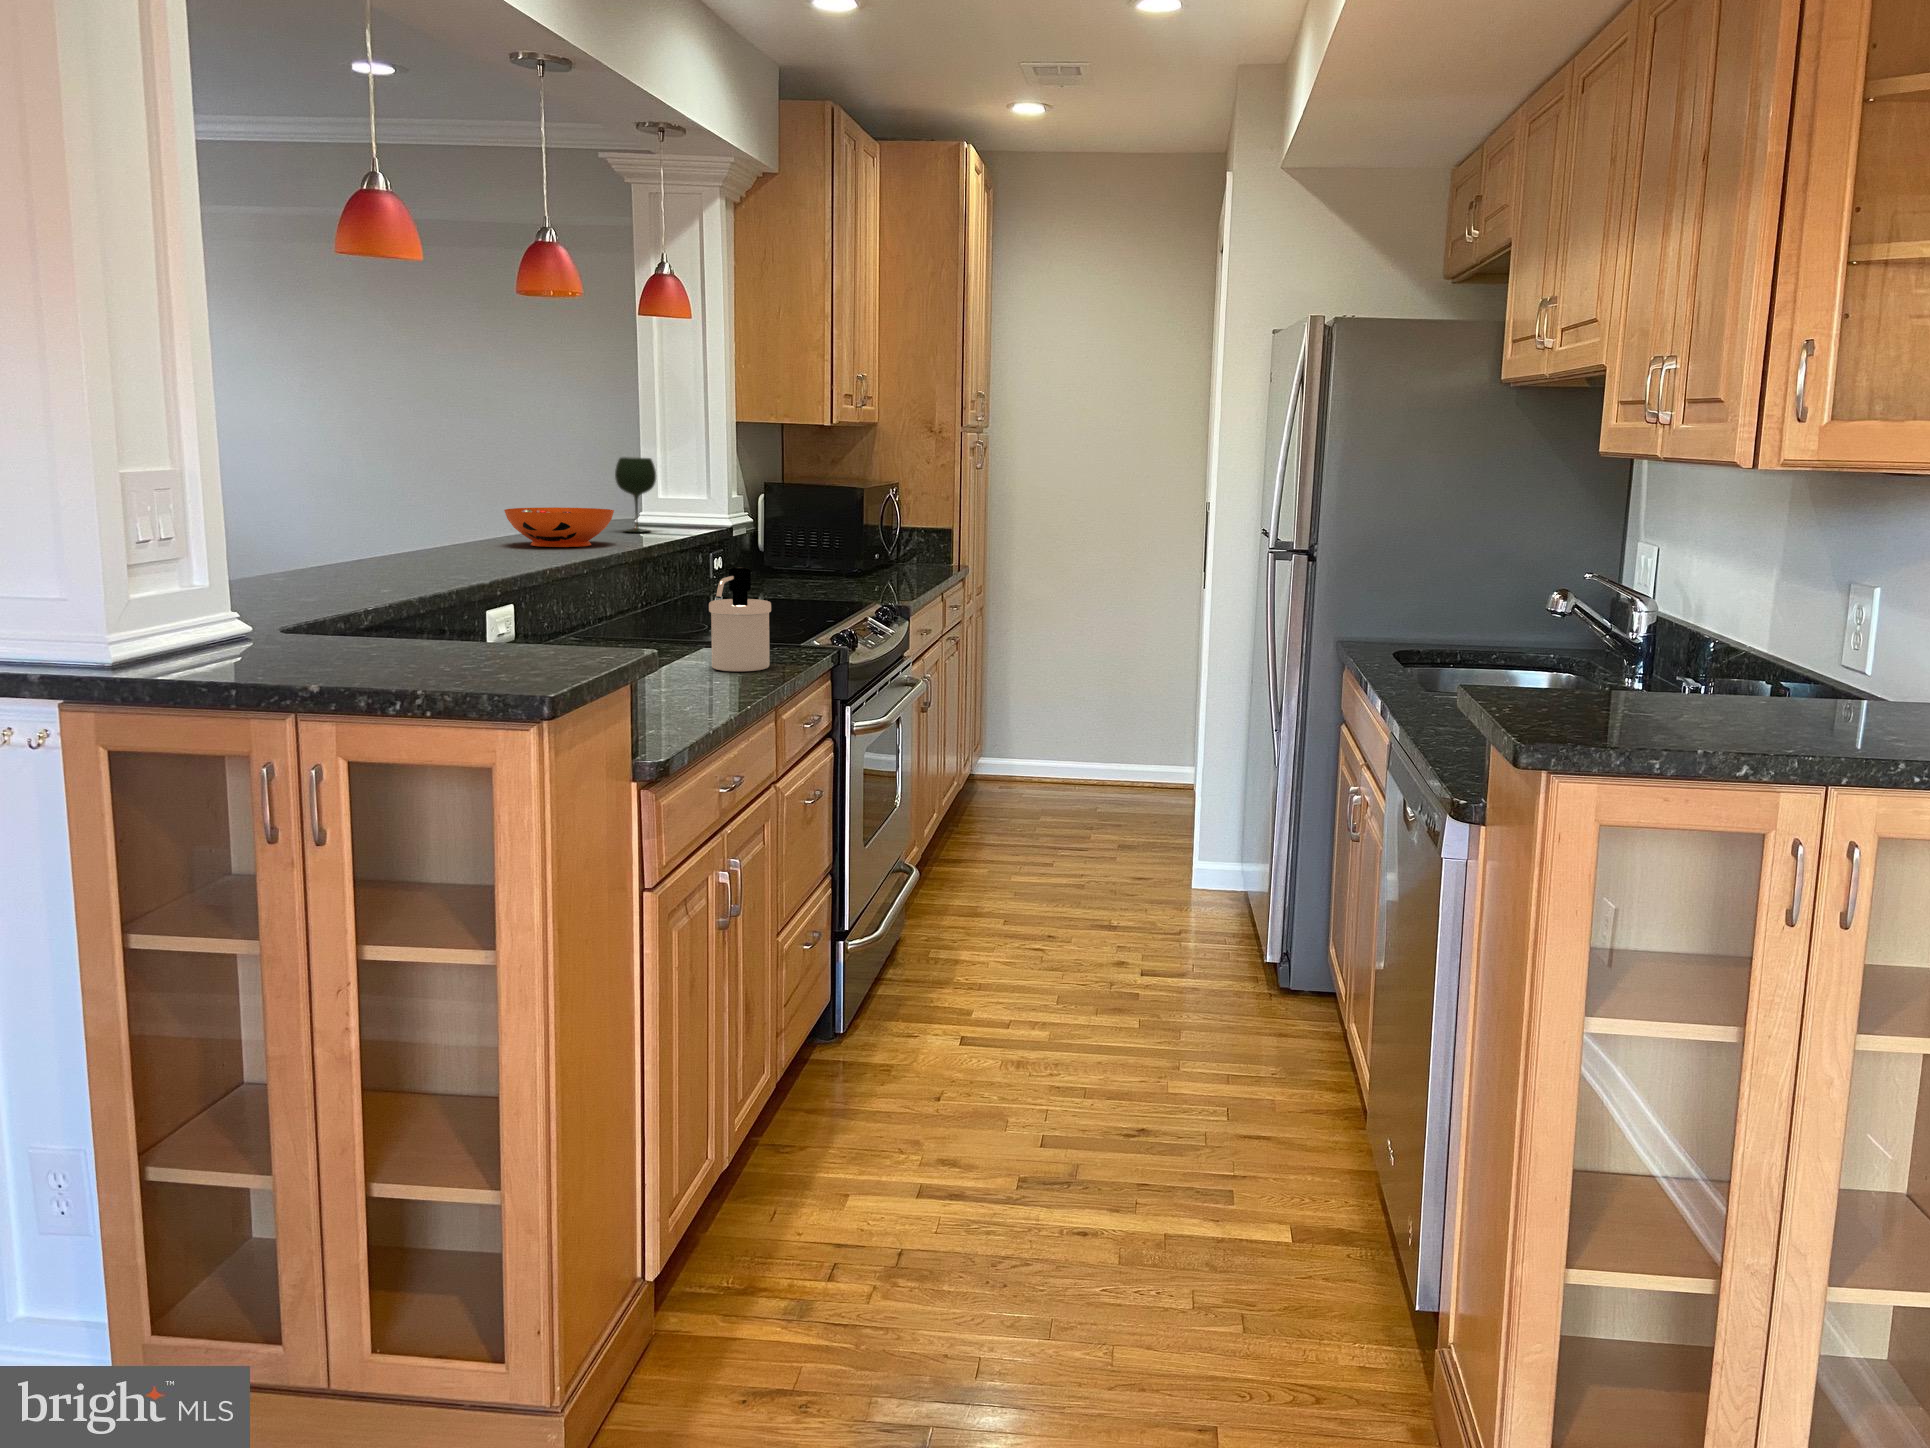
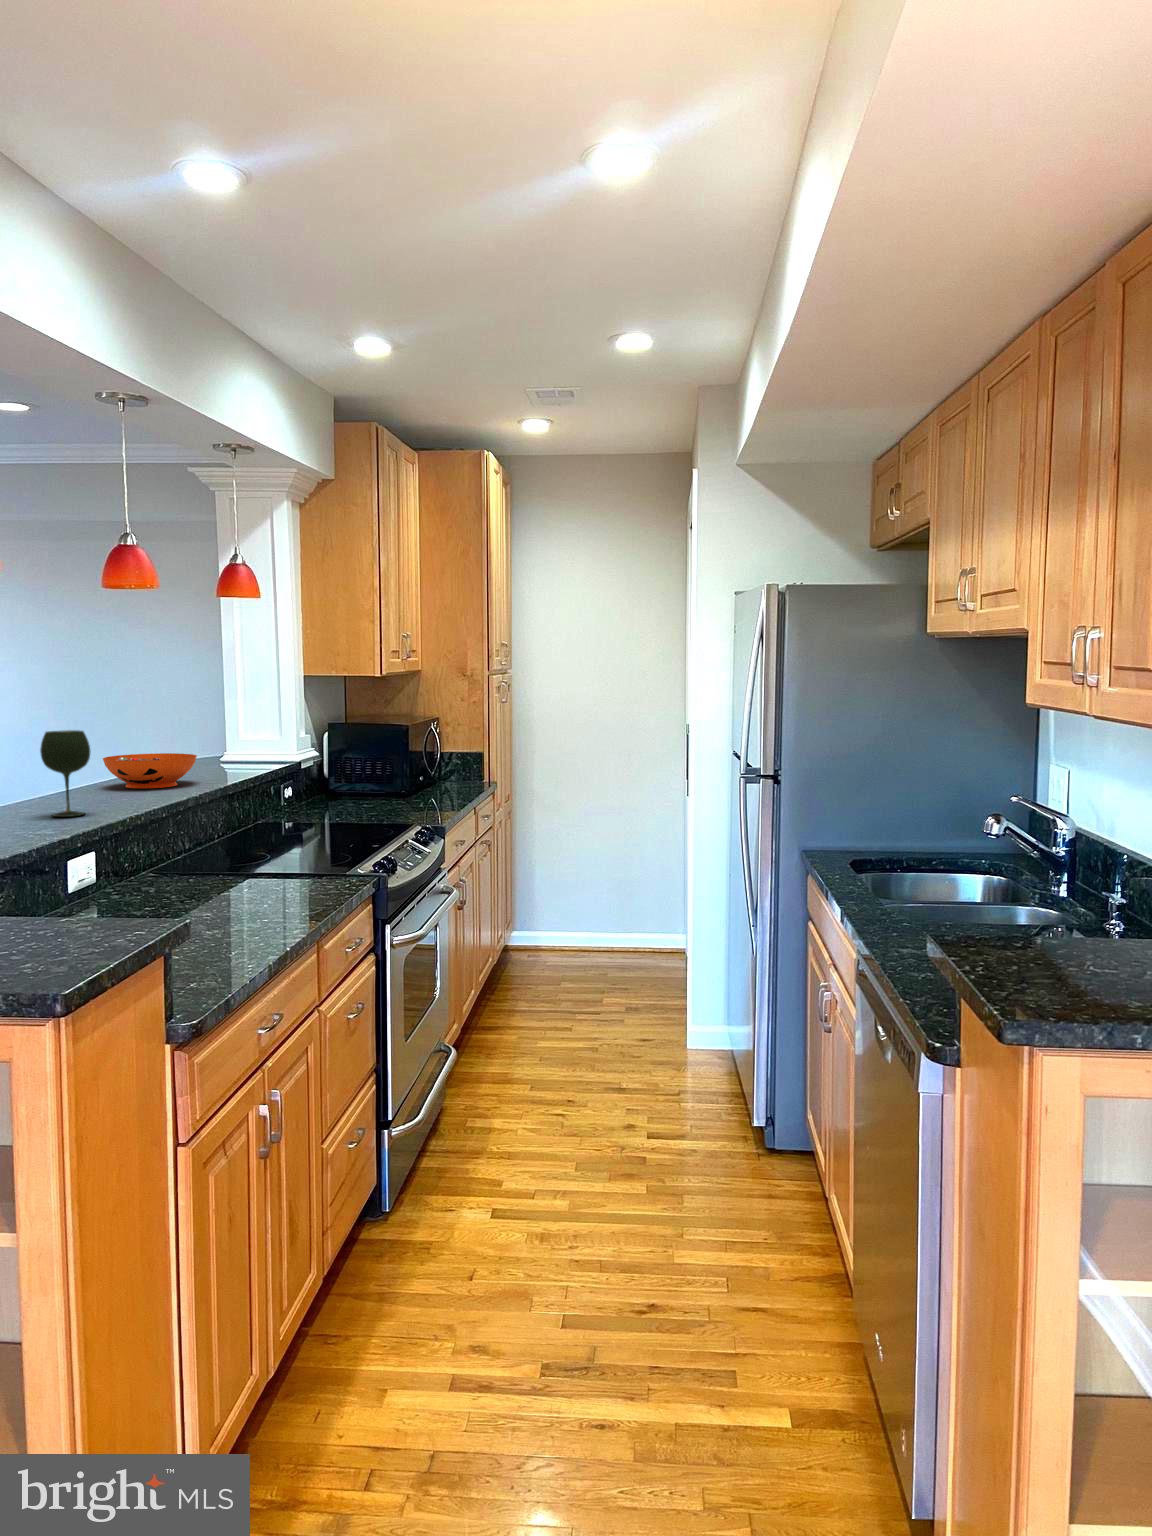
wine glass: present [615,457,656,532] -> present [40,730,90,817]
soap dispenser: present [709,568,771,671] -> none [260,816,316,908]

